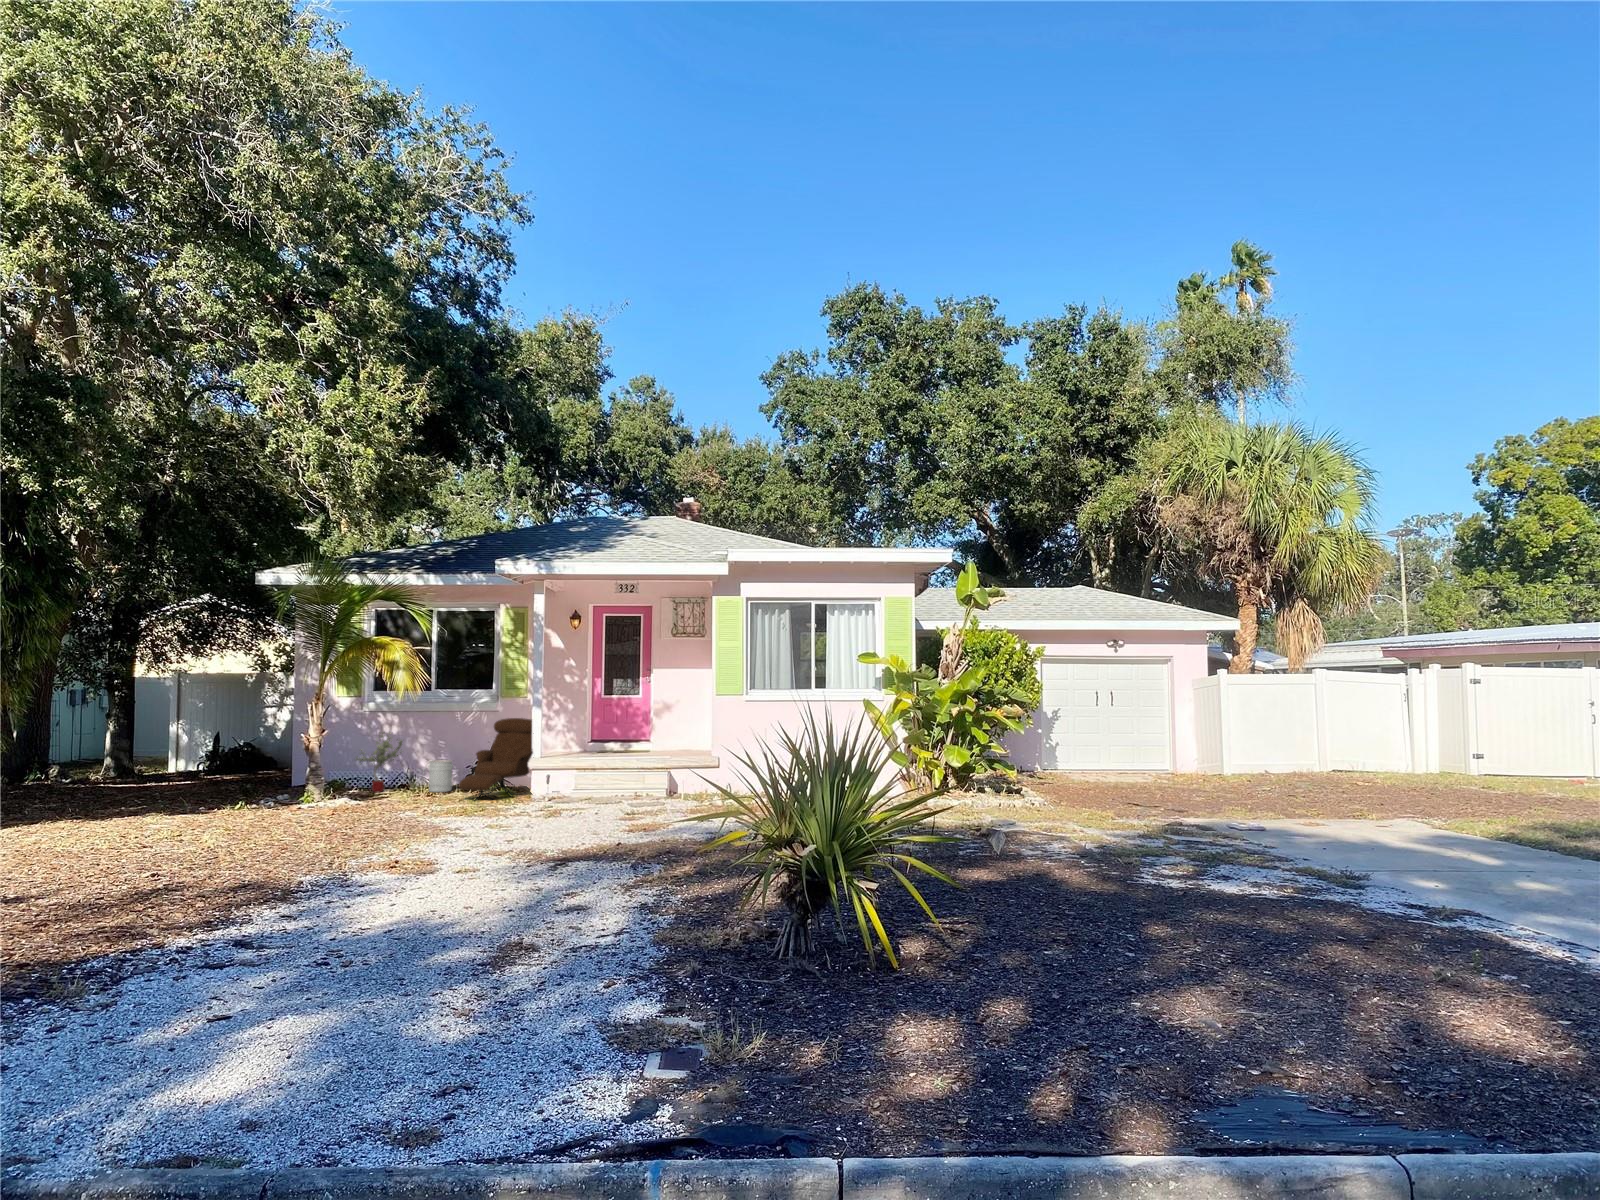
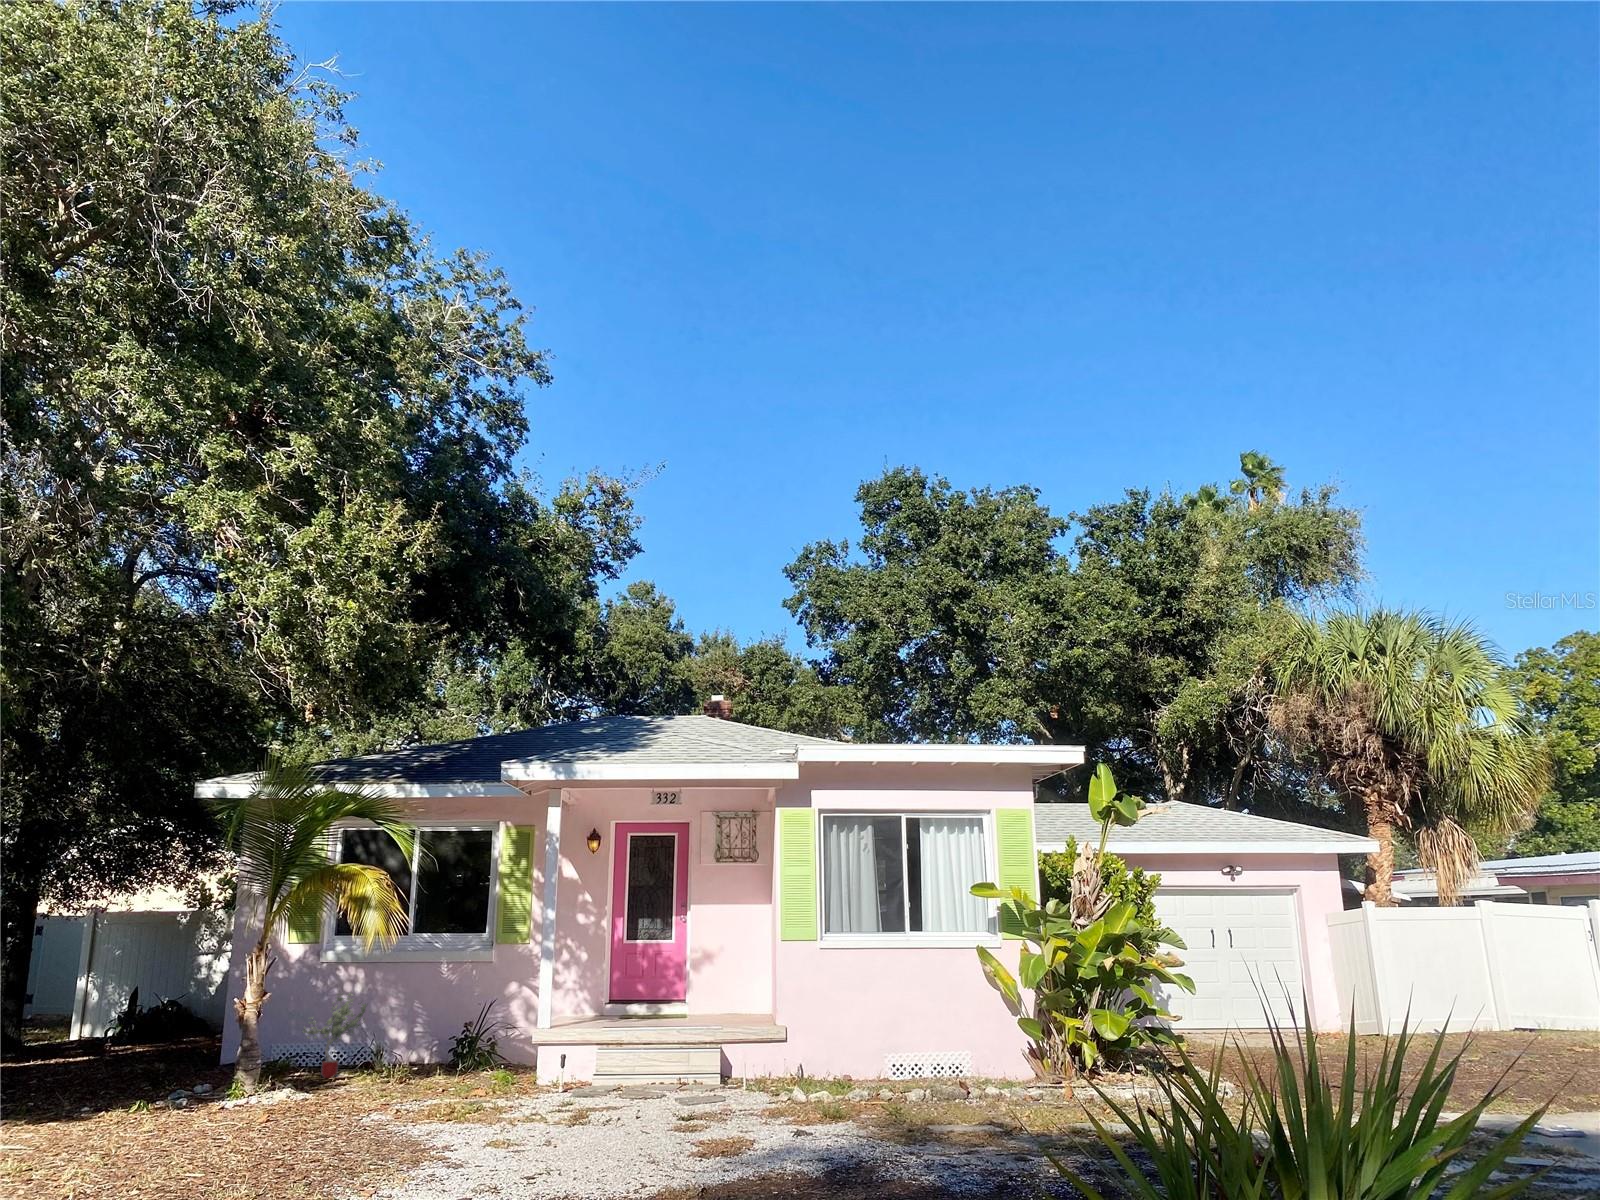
lounge chair: present [459,718,533,800] -> none [439,973,542,1093]
bucket: present [428,760,453,792] -> none [390,1031,434,1077]

